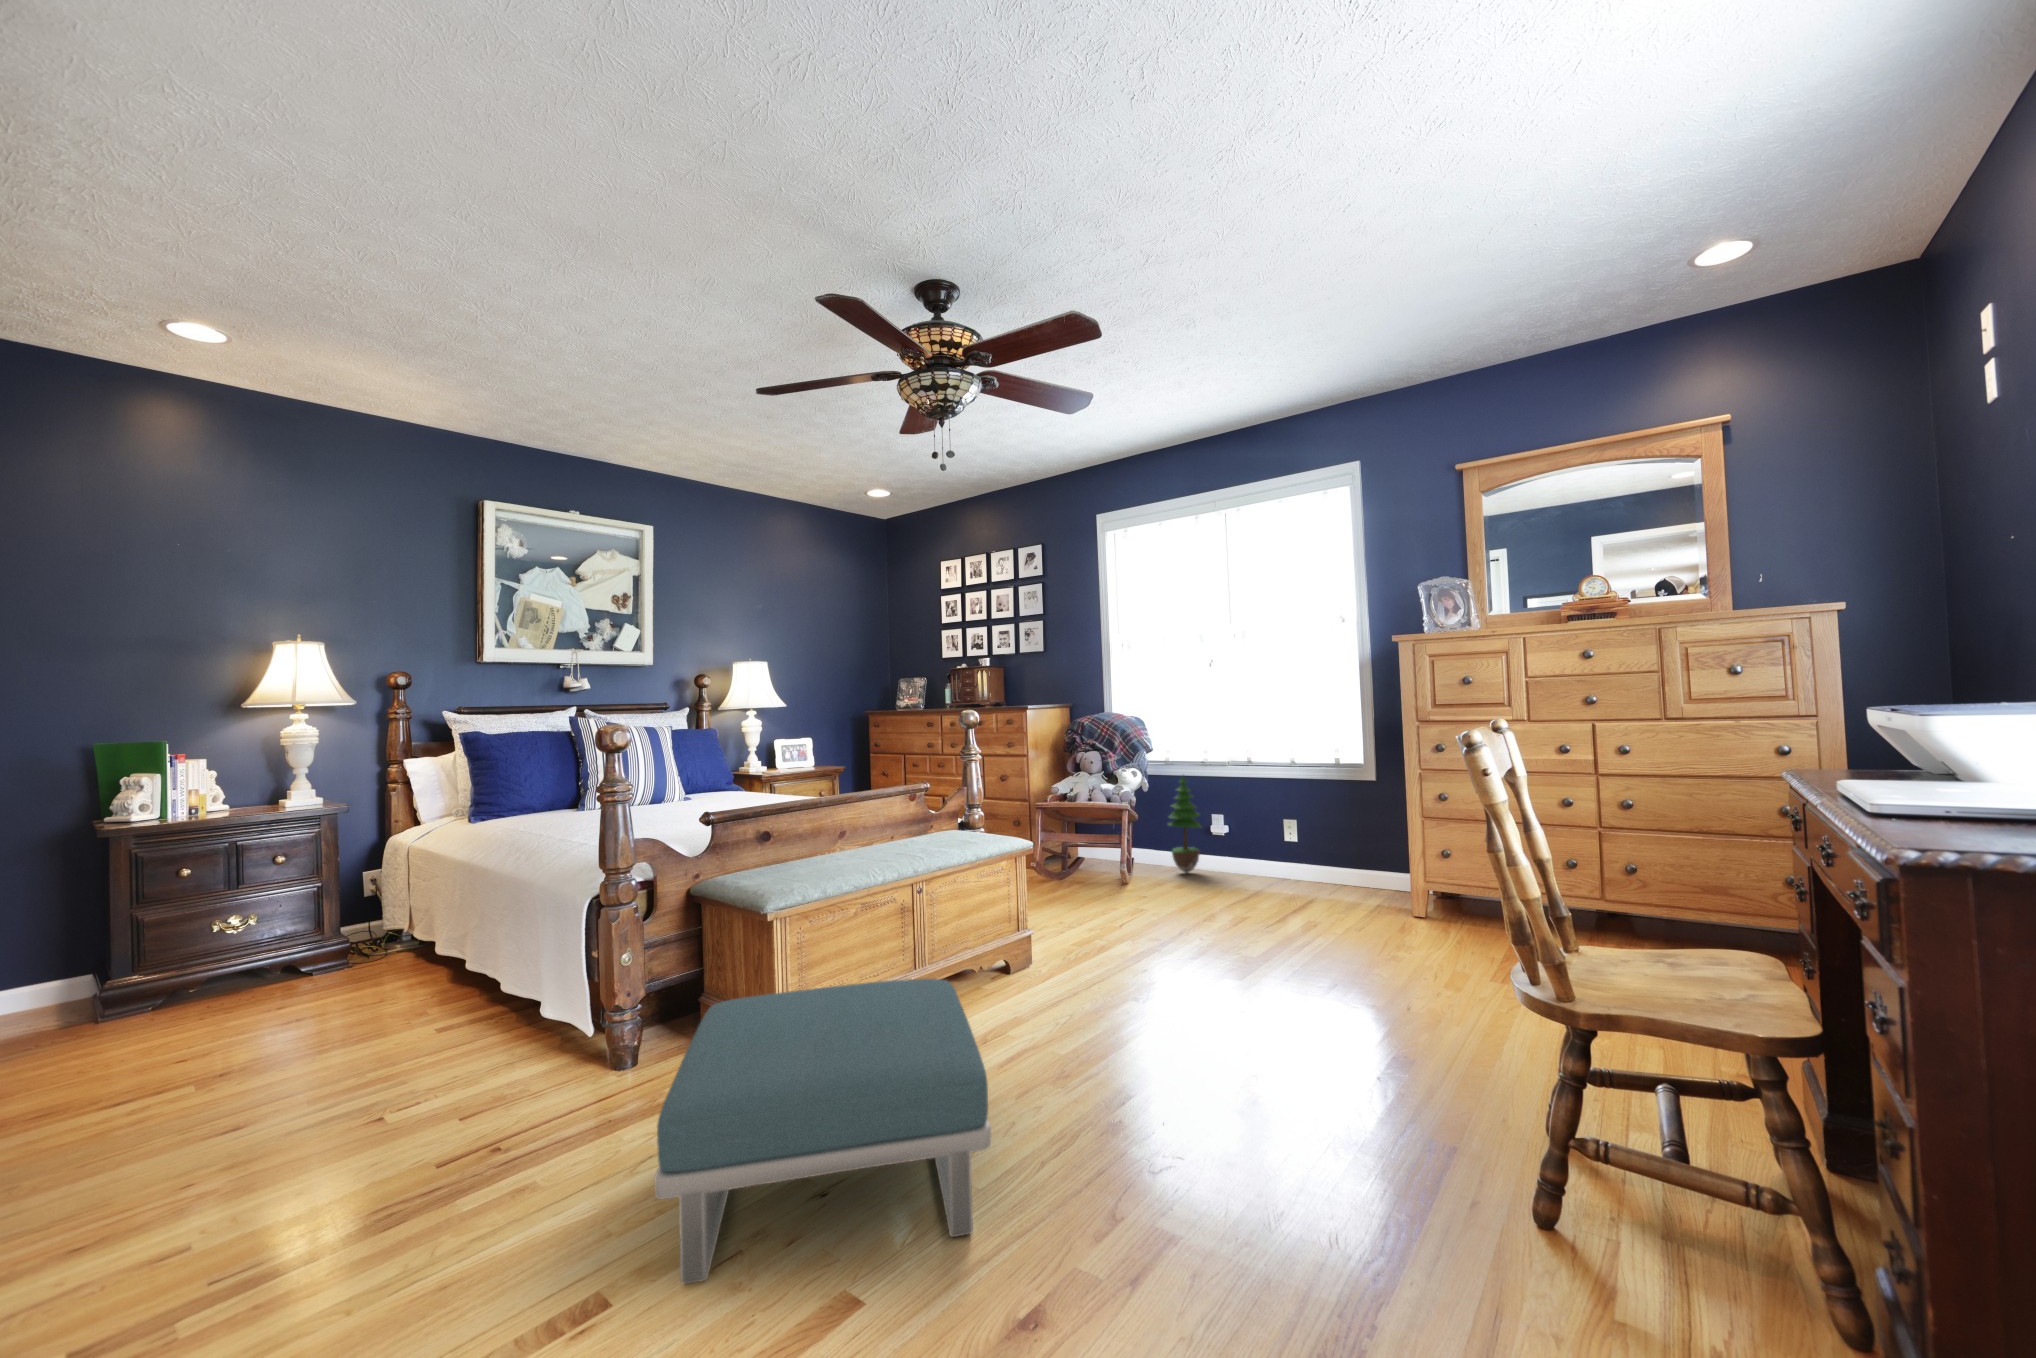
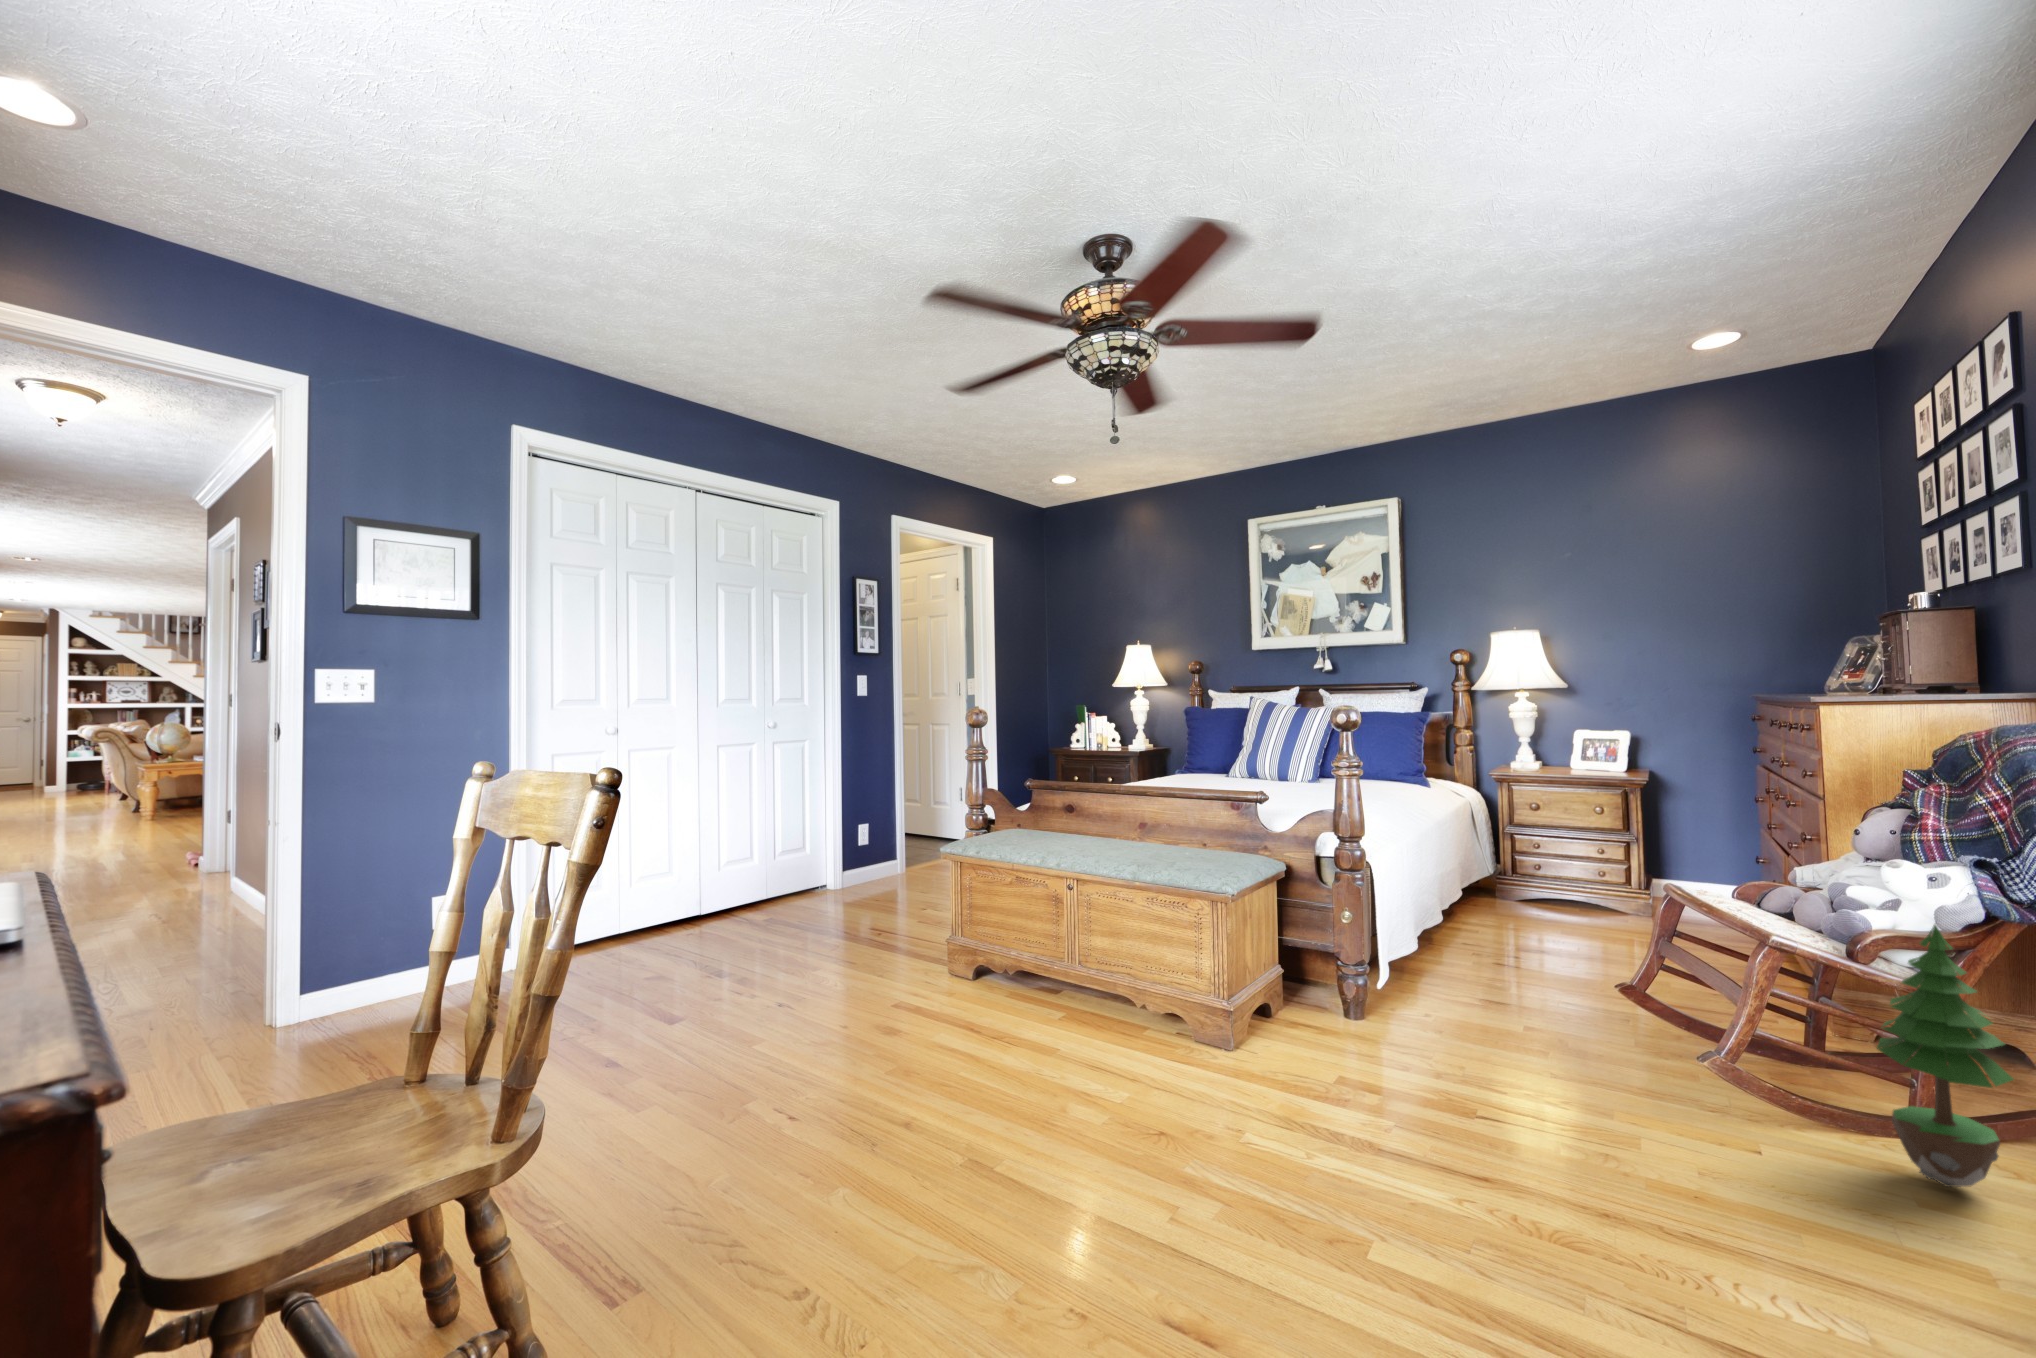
footstool: present [655,978,991,1284] -> none [711,894,891,1031]

